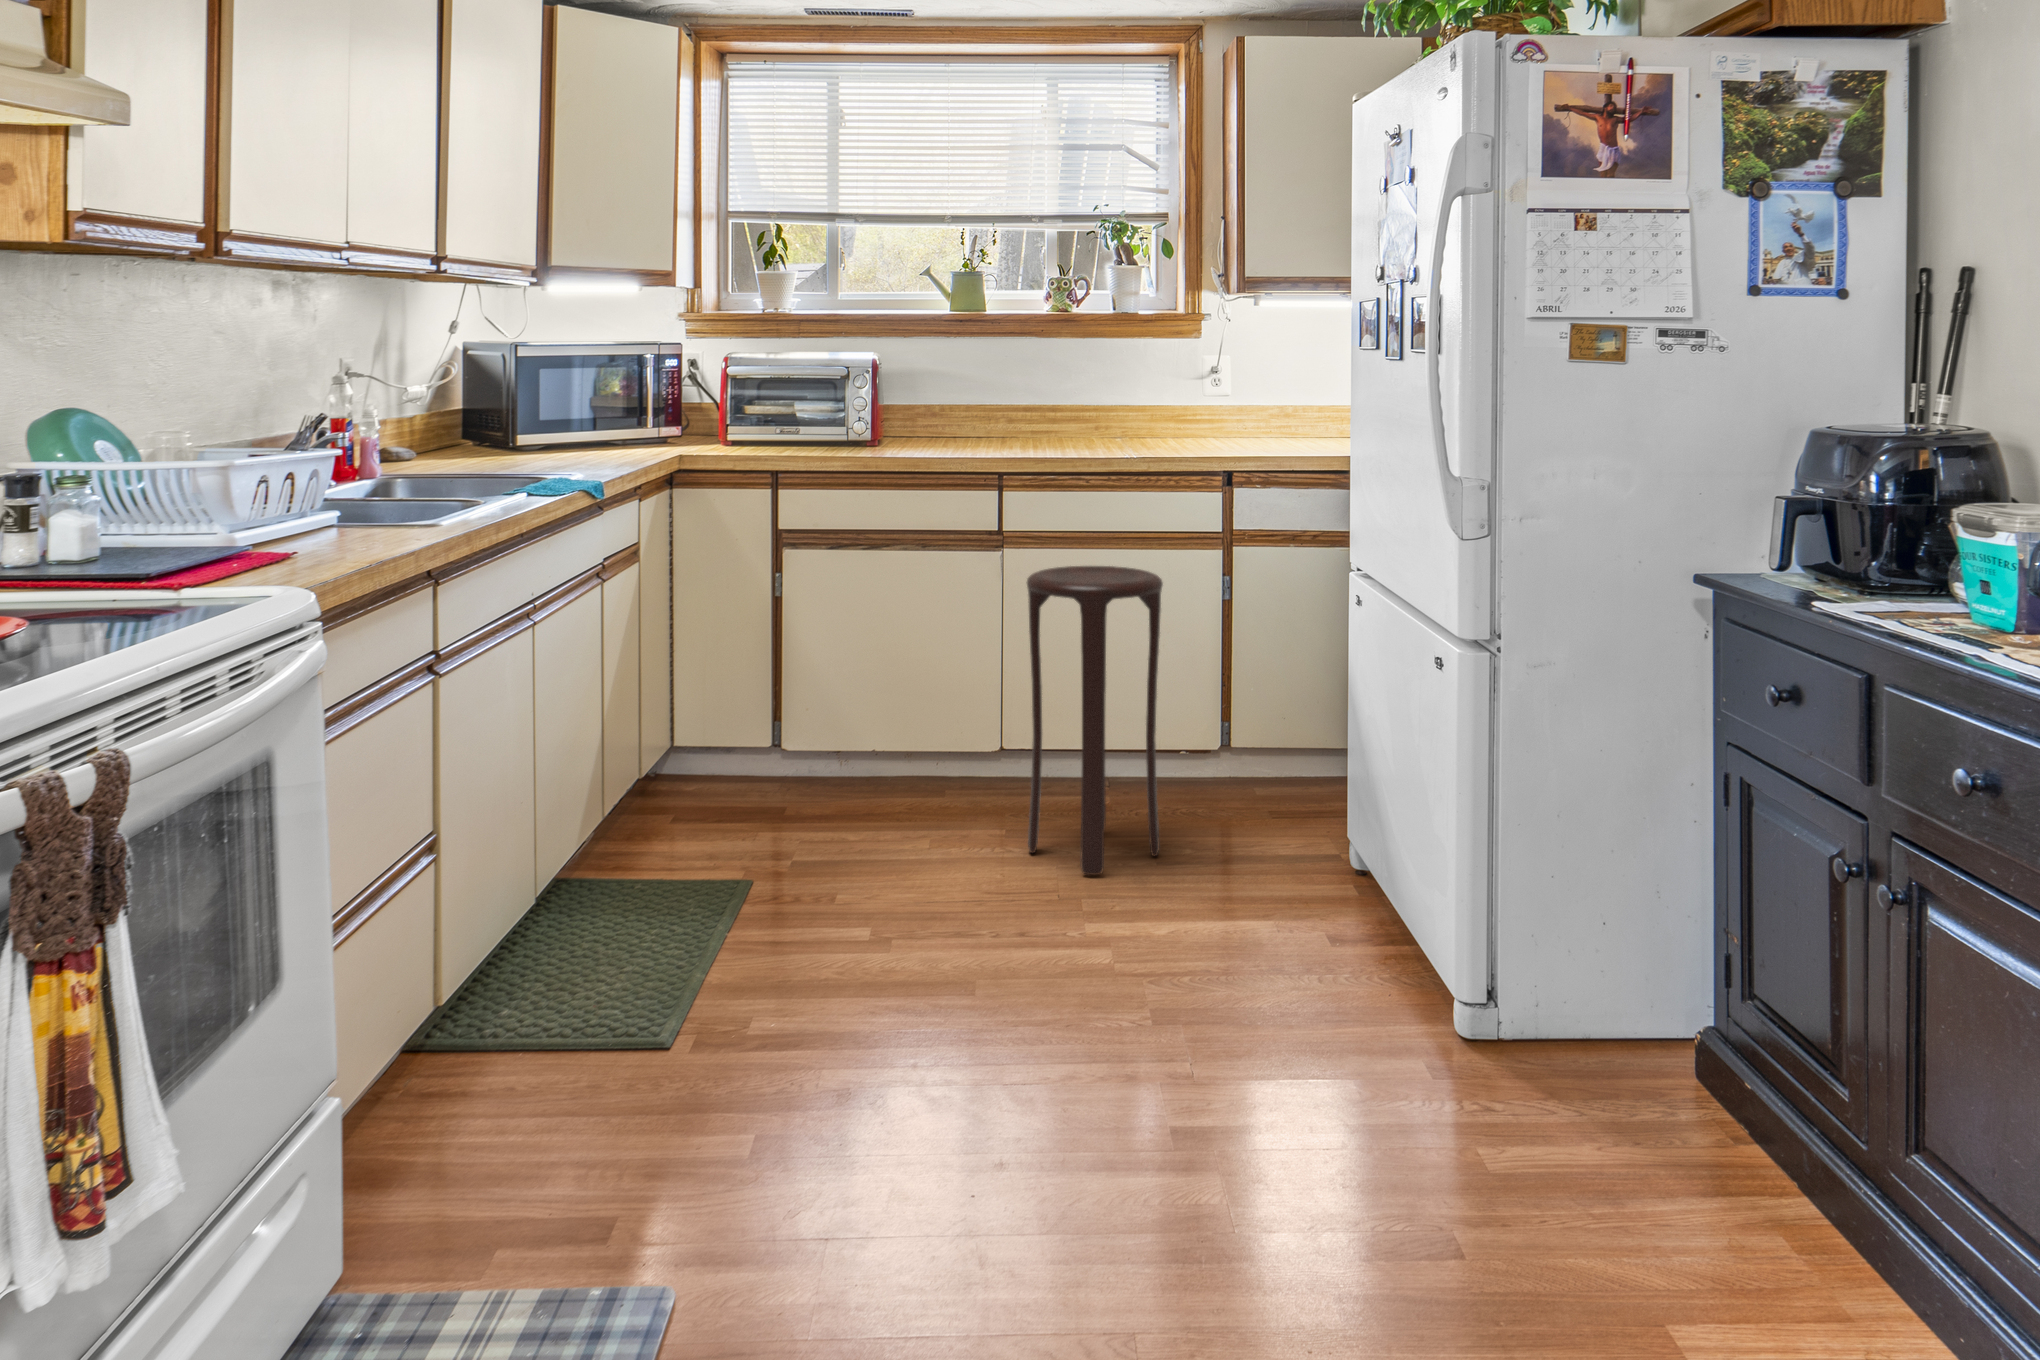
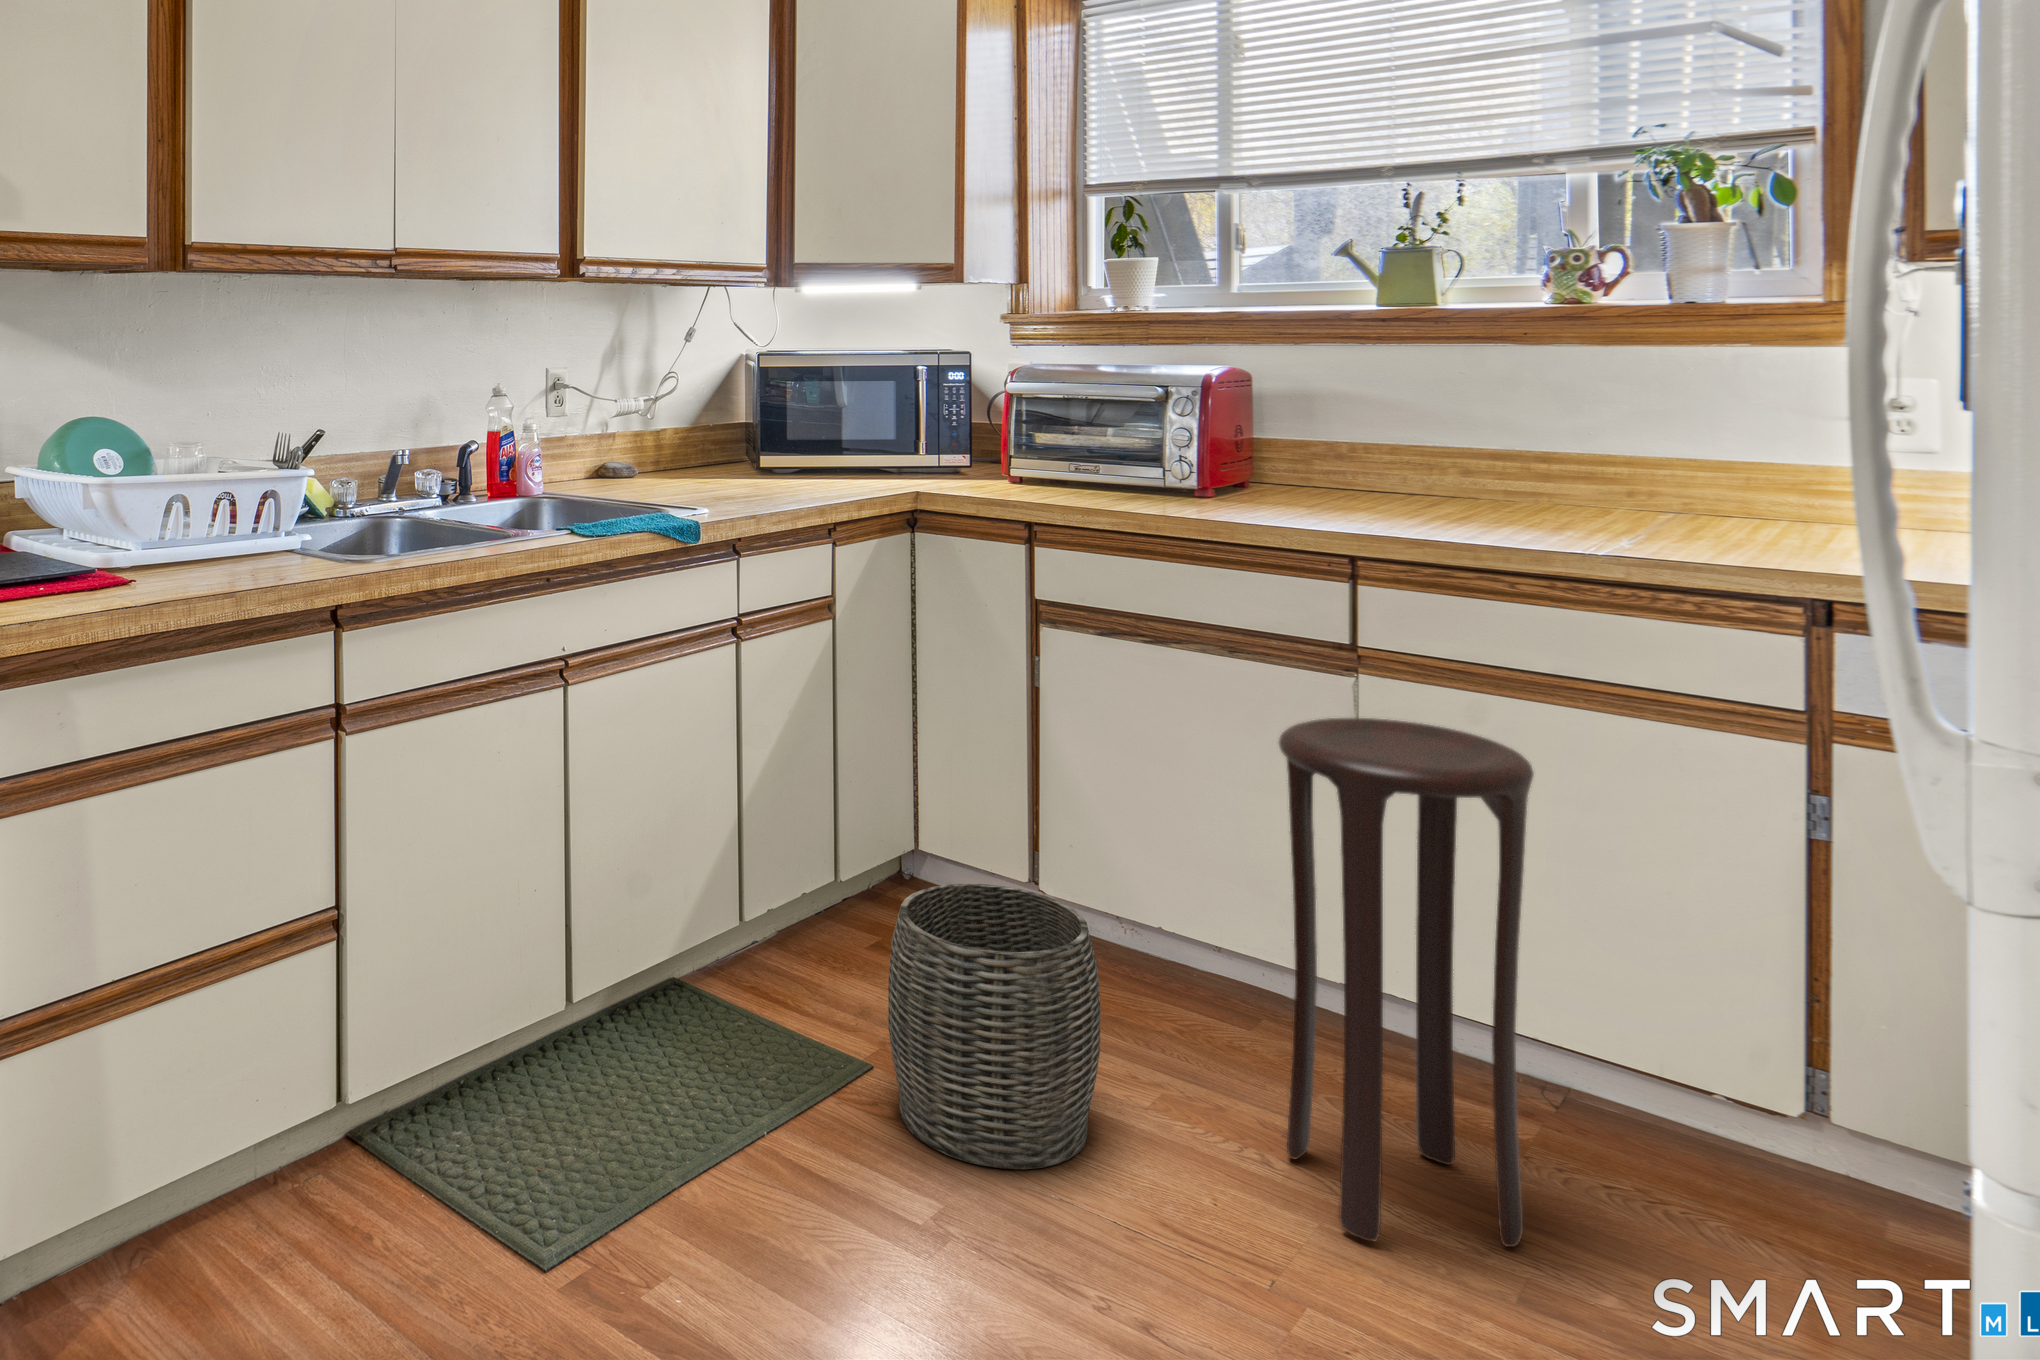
woven basket: none [786,726,932,912] -> present [888,884,1100,1169]

